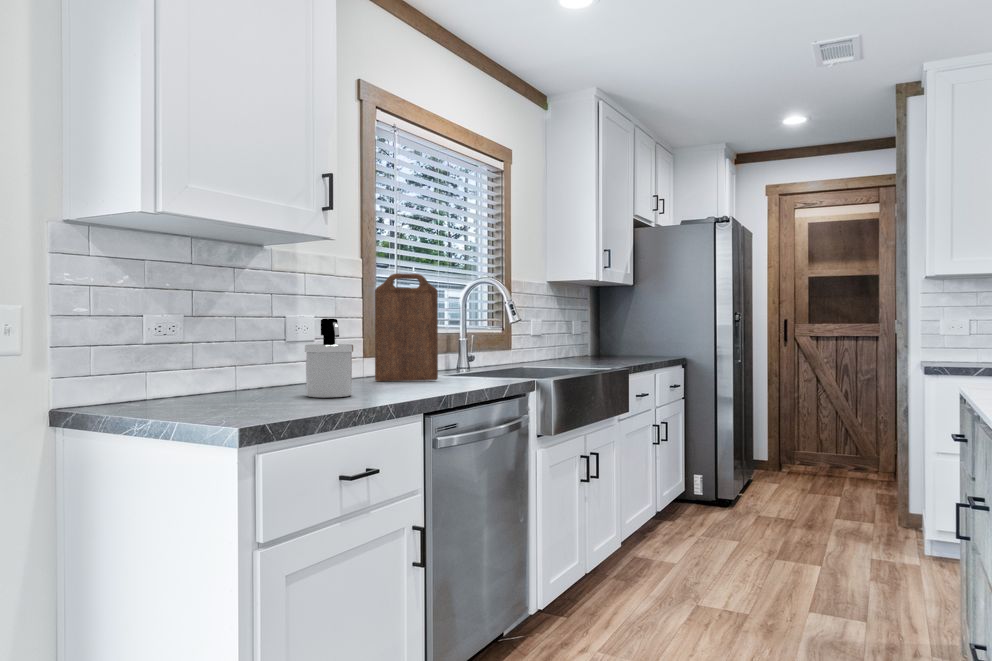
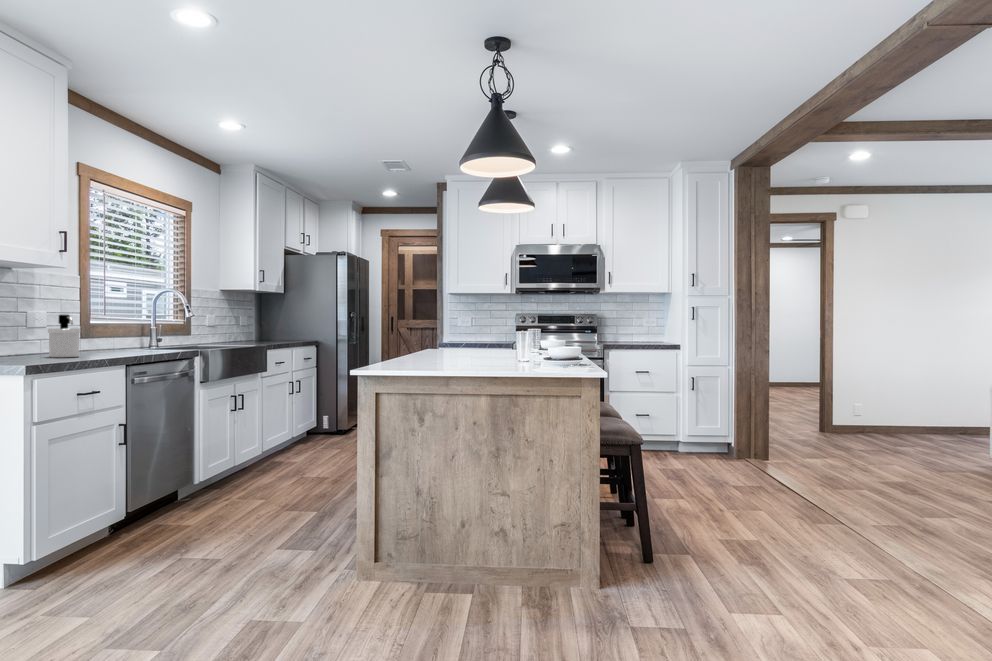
cutting board: present [375,273,438,381] -> none [90,287,134,352]

